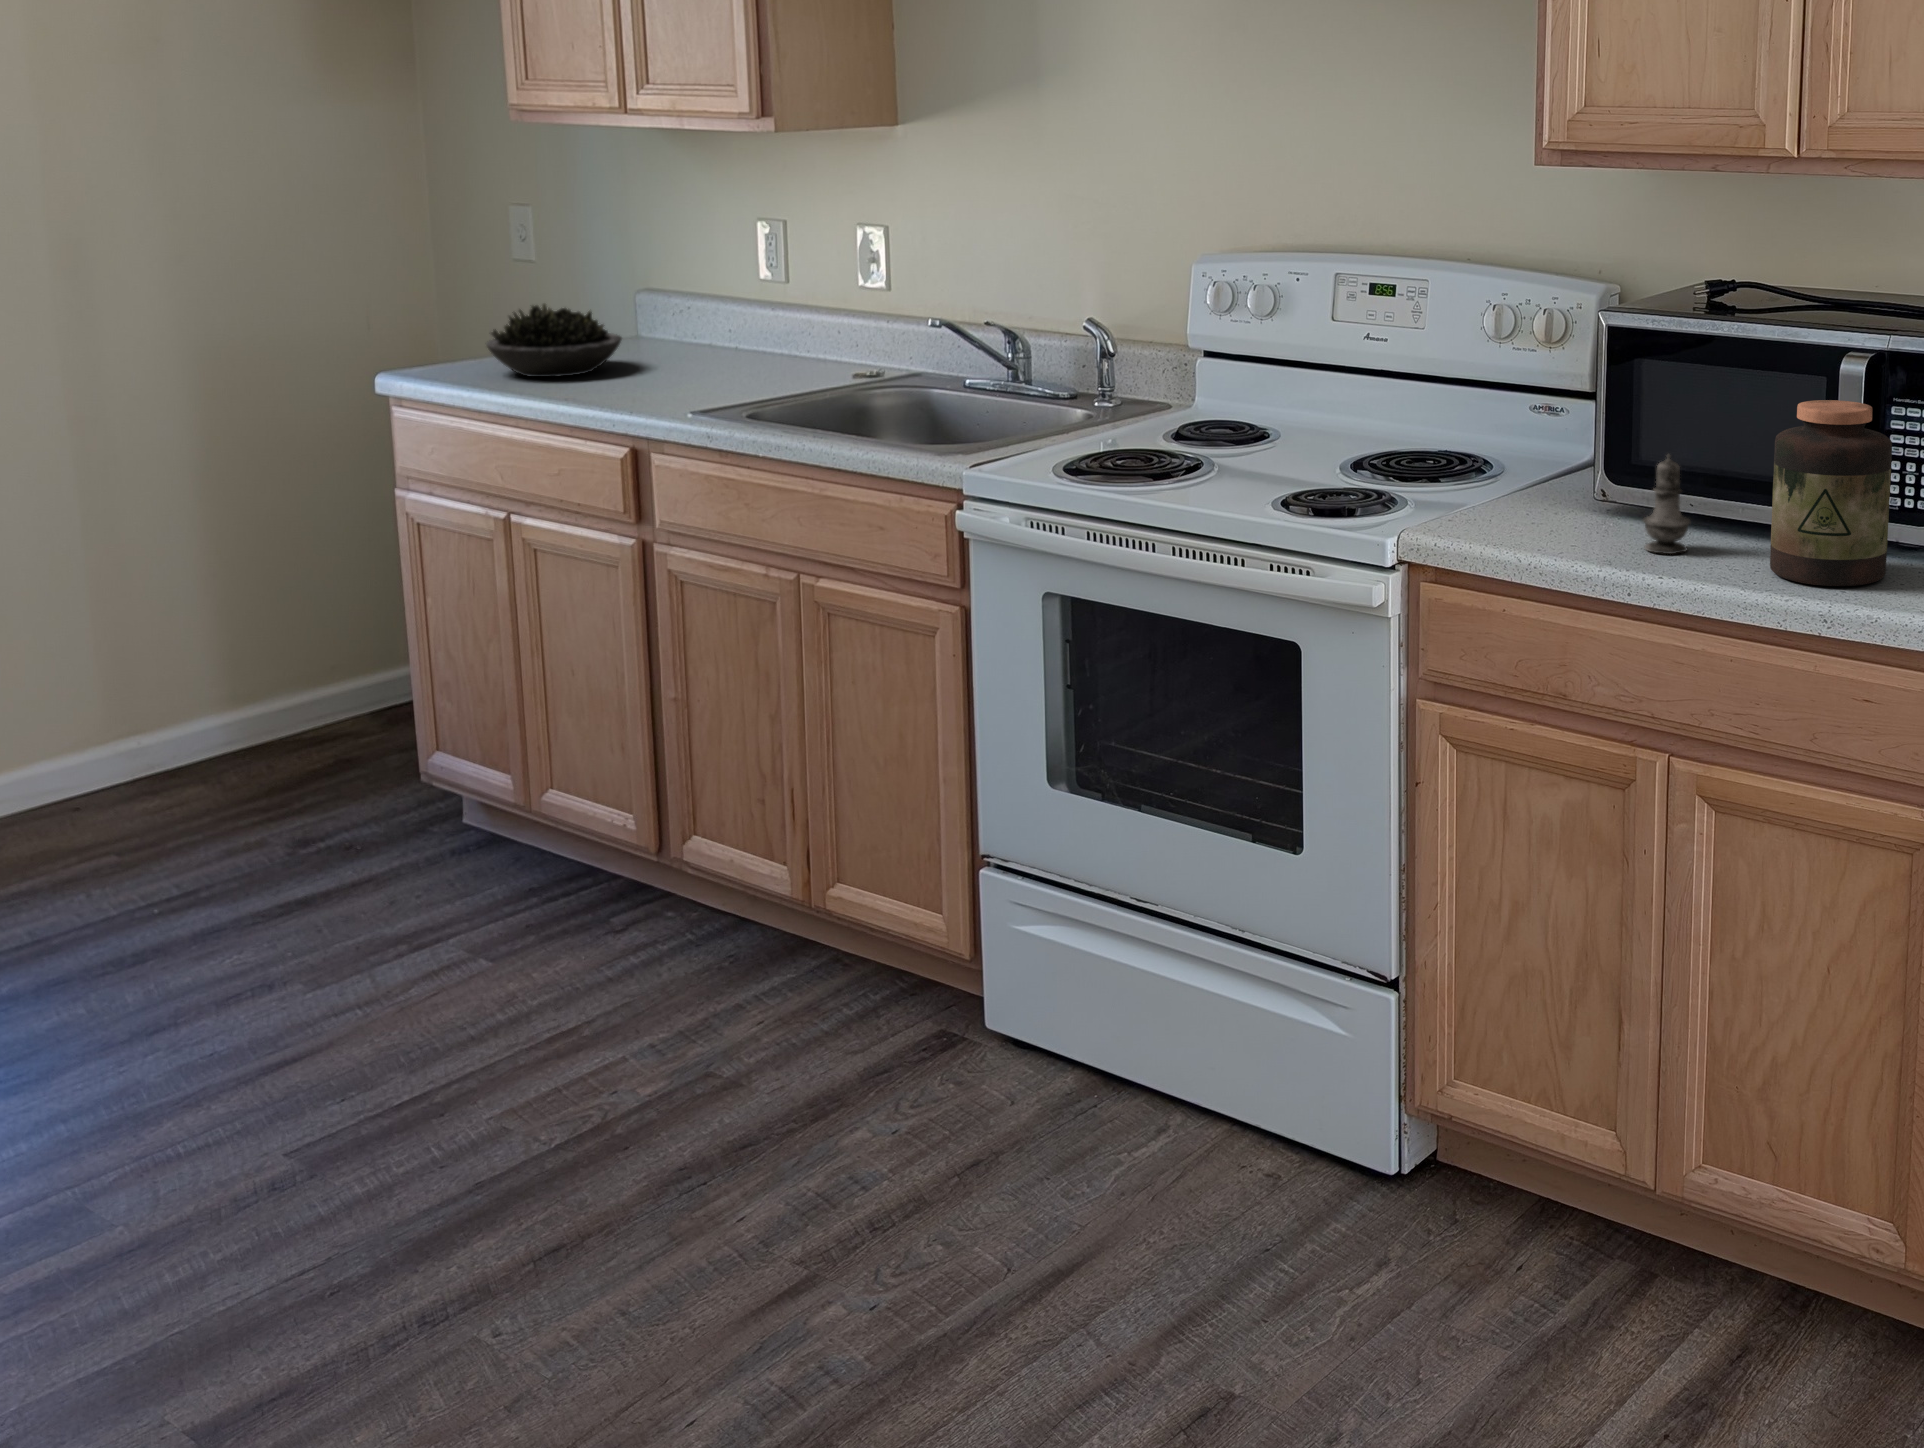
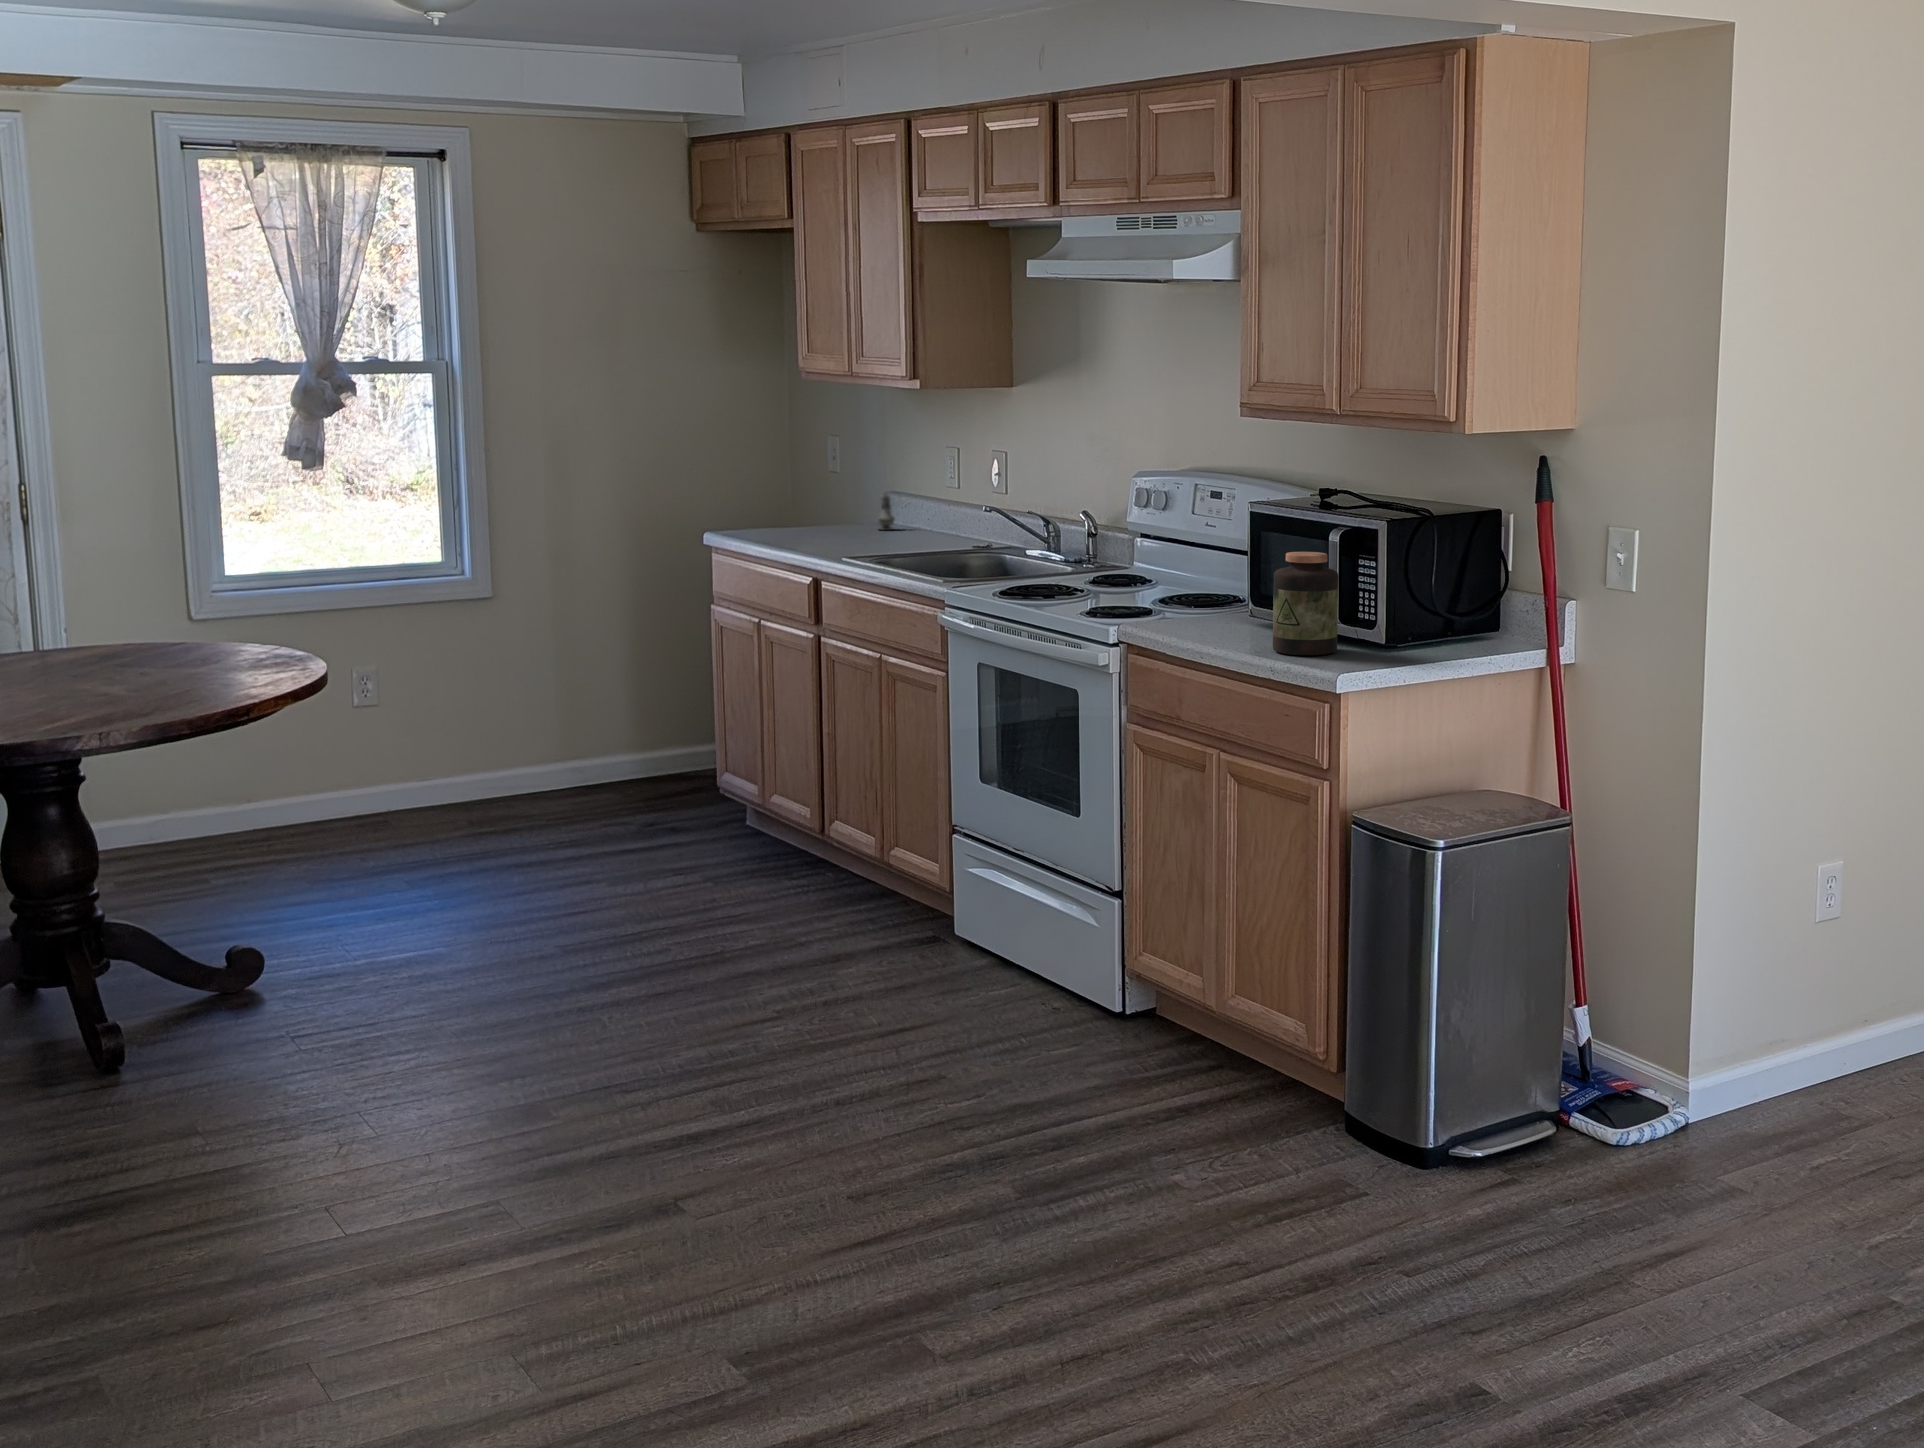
succulent plant: present [486,304,622,377] -> none [762,492,845,538]
salt shaker: present [1643,454,1691,554] -> present [878,493,895,530]

